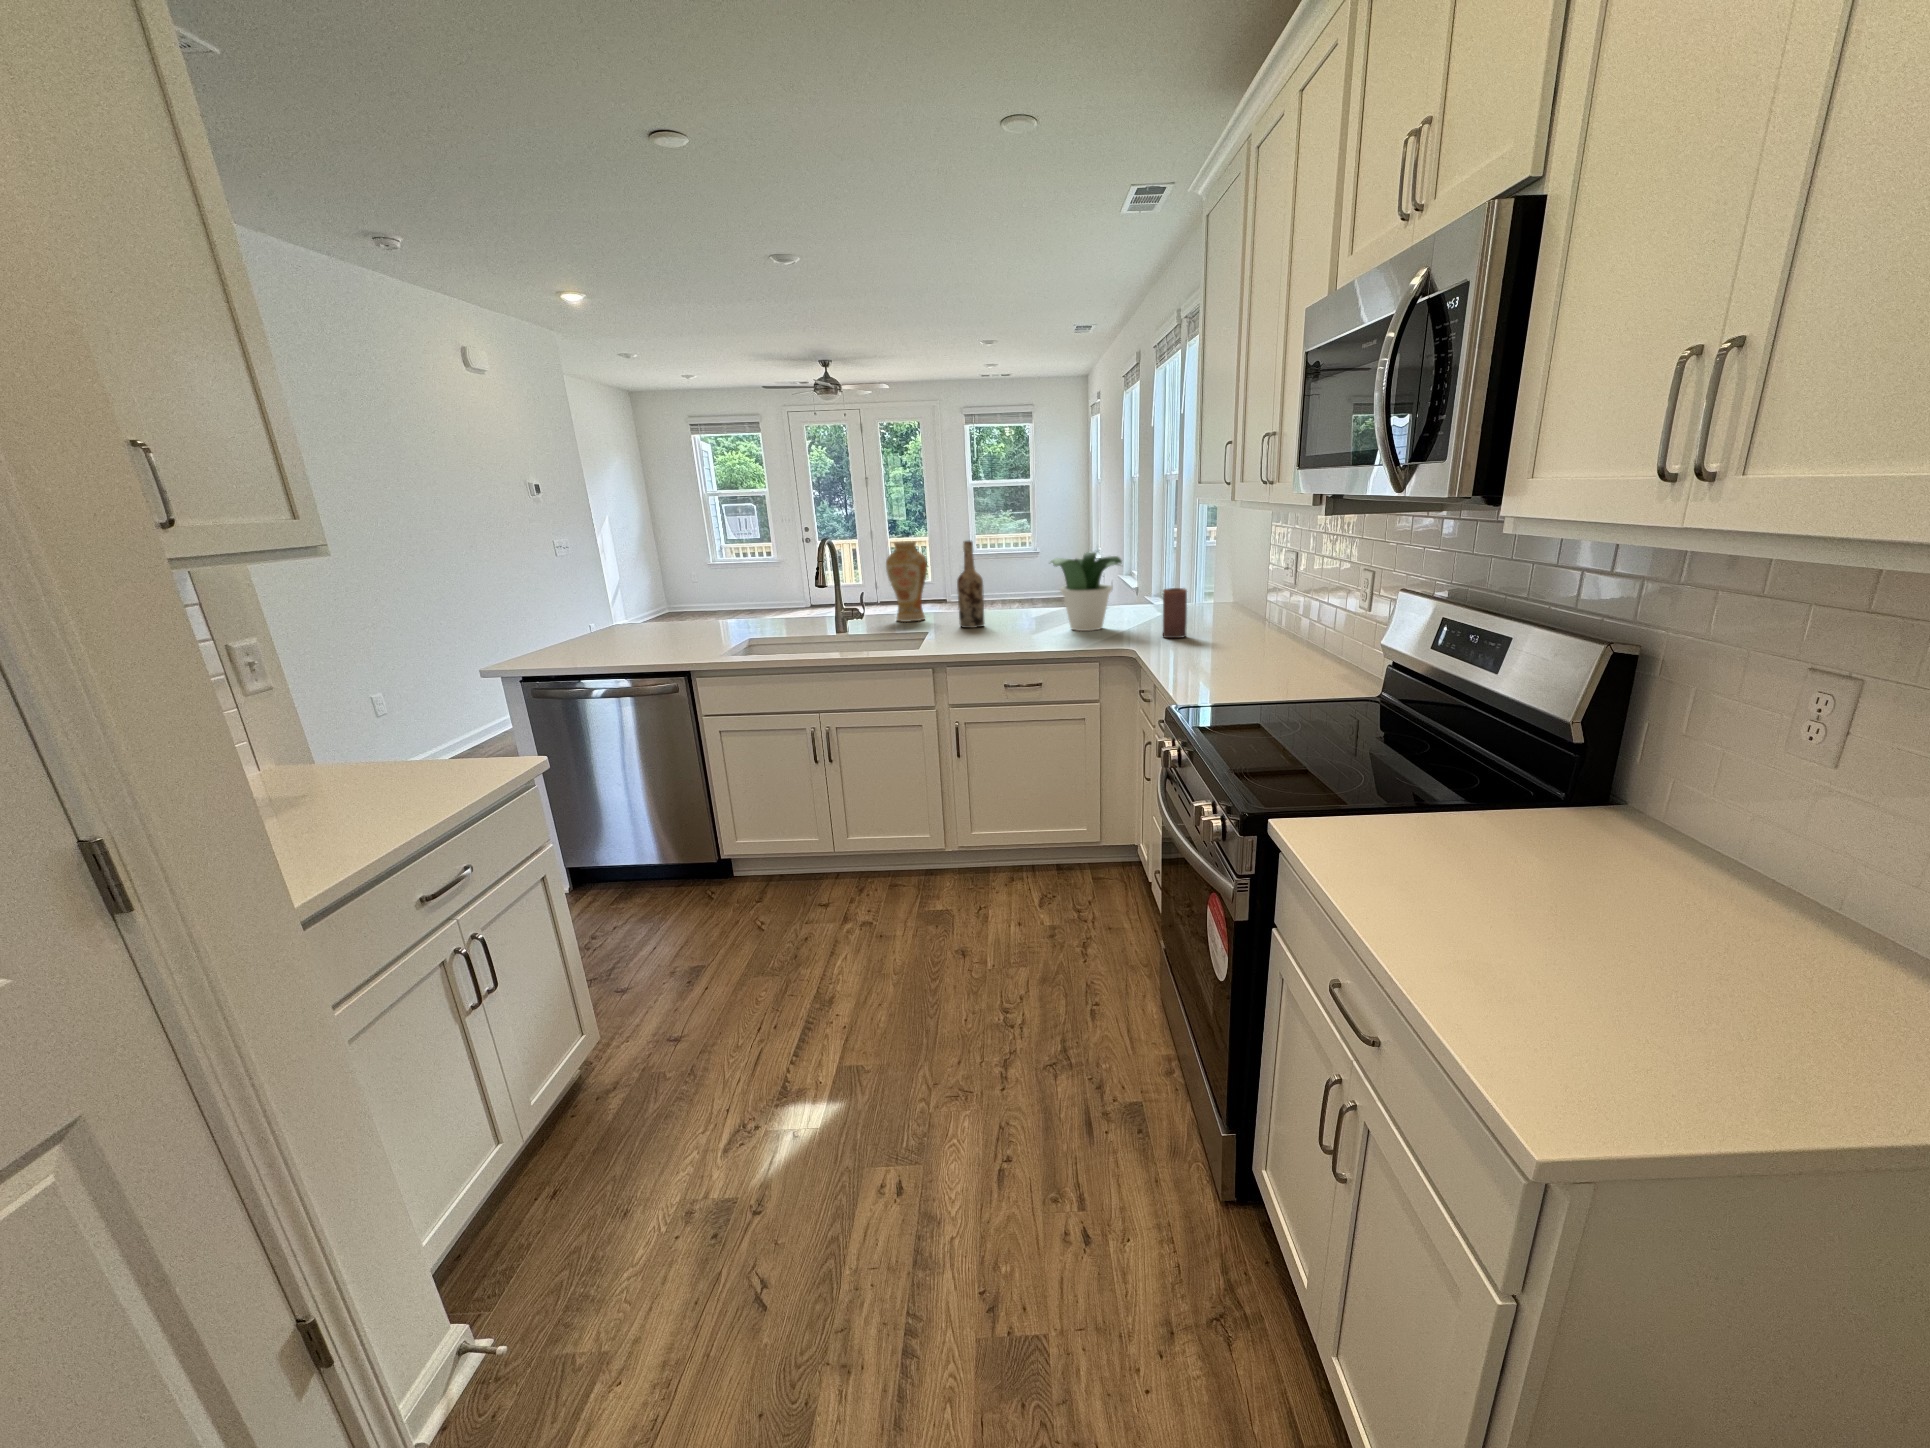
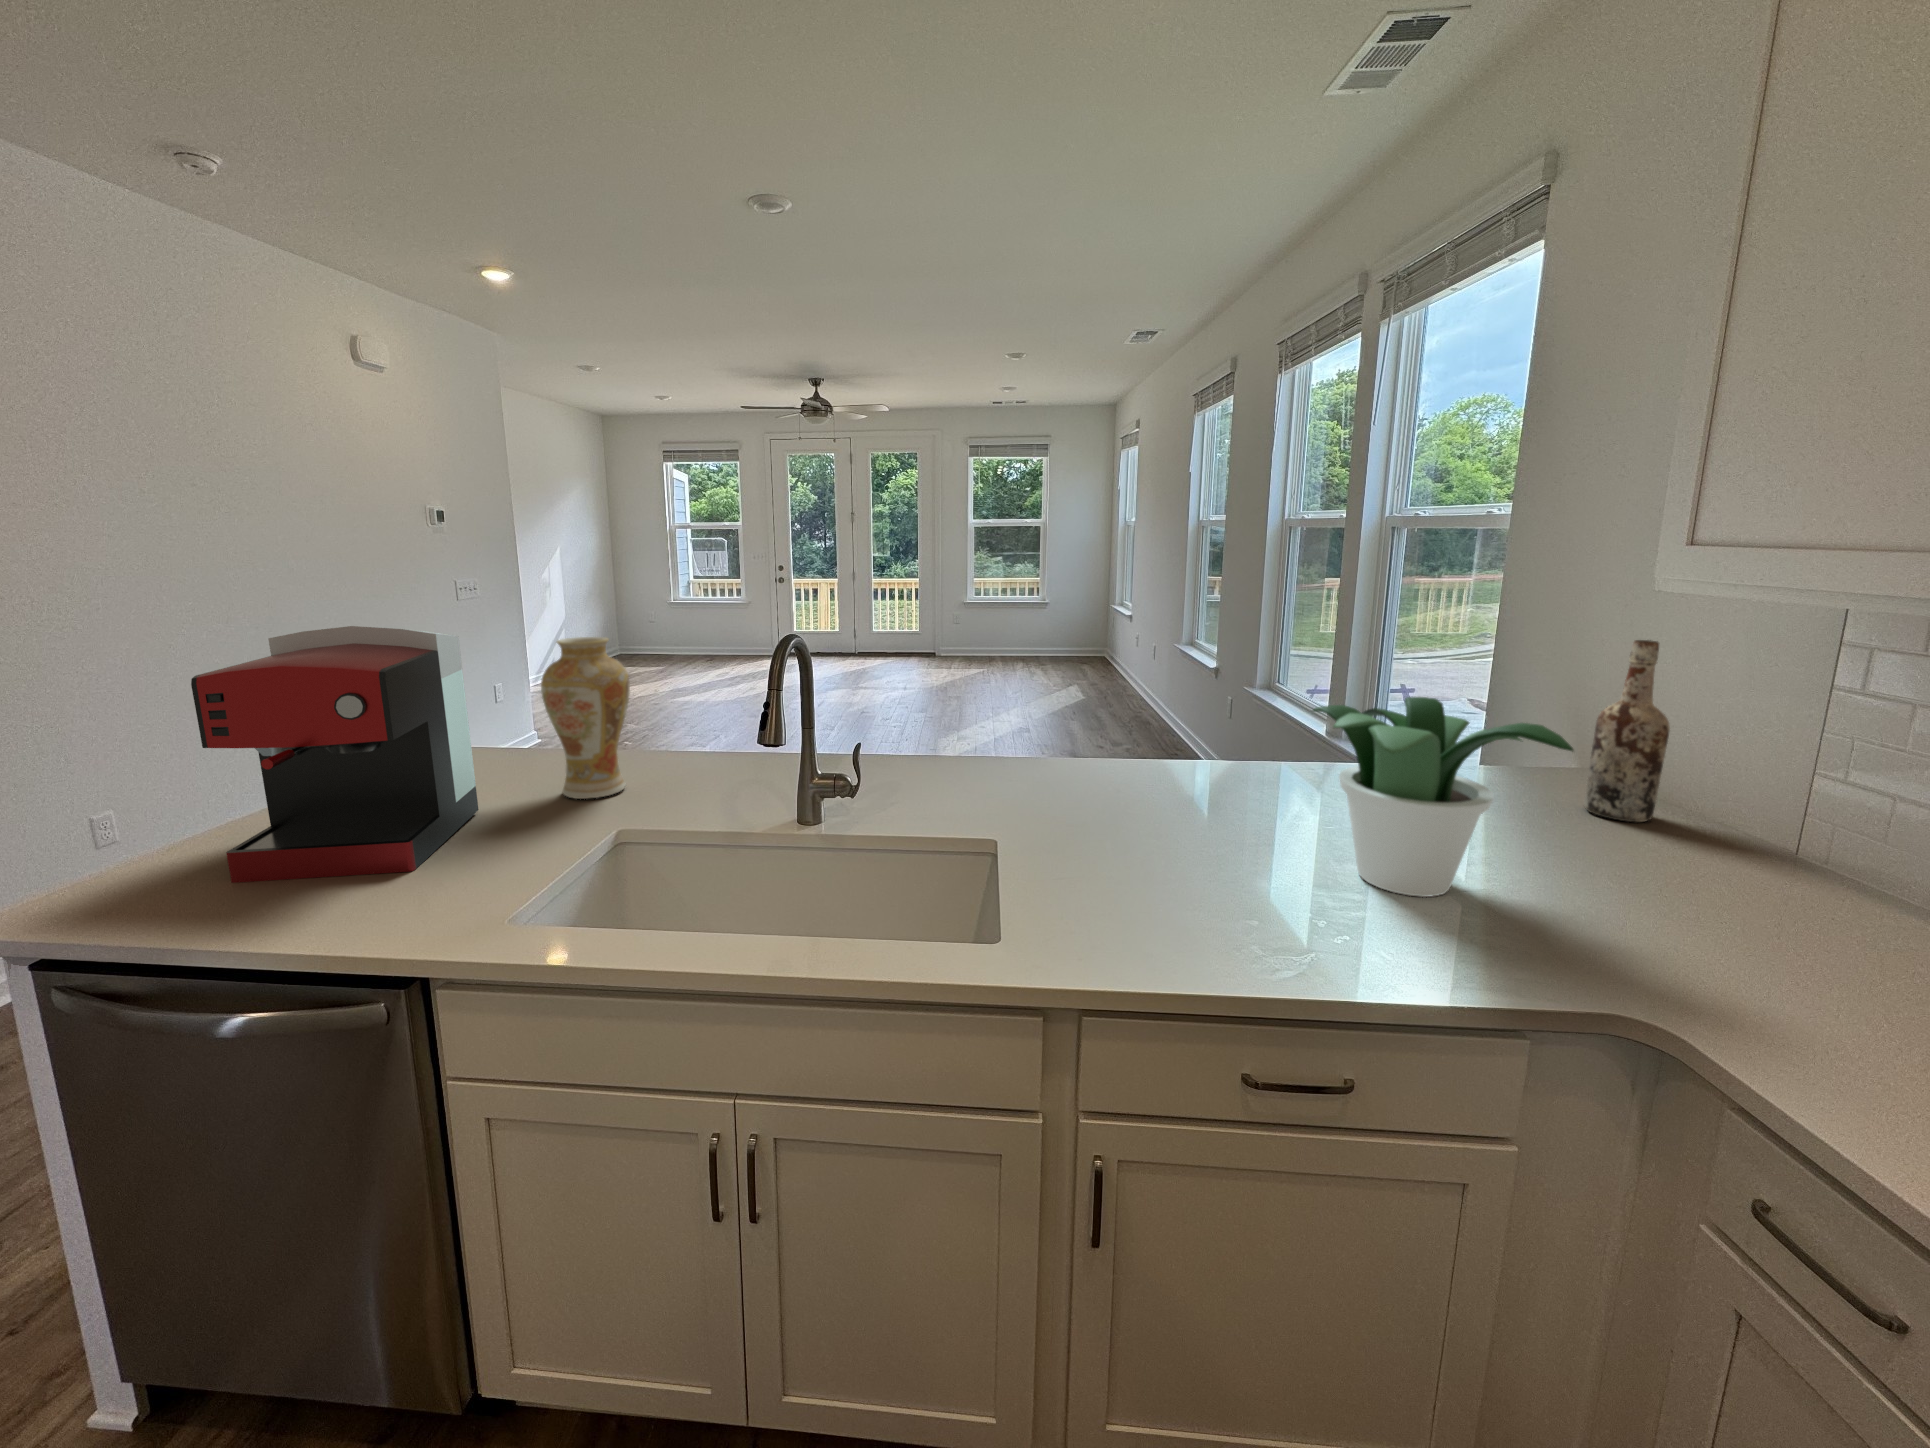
coffee maker: none [568,541,679,654] -> present [191,626,479,883]
vase: present [886,541,927,622] -> present [541,637,630,799]
wine bottle: present [957,541,984,628] -> present [1584,640,1670,822]
candle: present [1163,588,1187,638] -> none [1720,838,1845,997]

